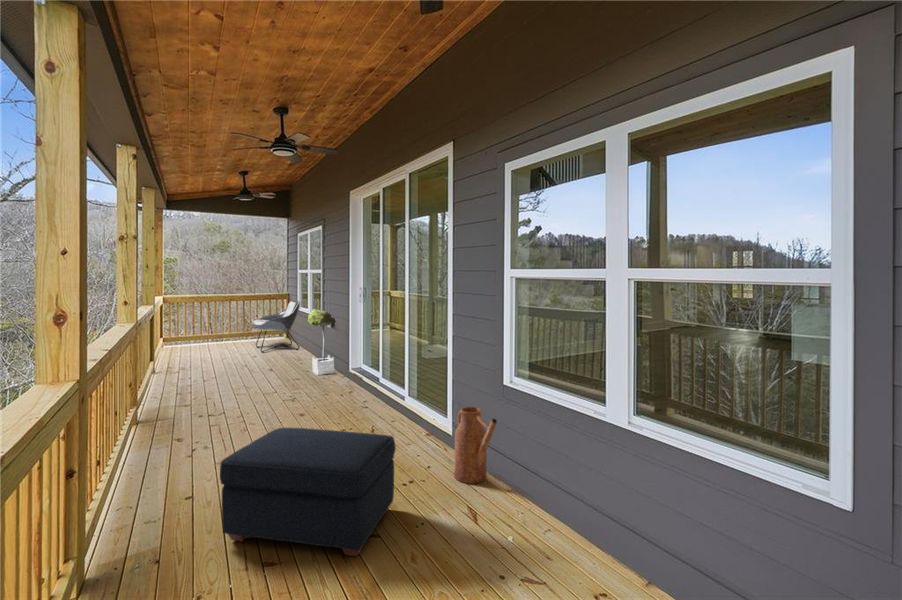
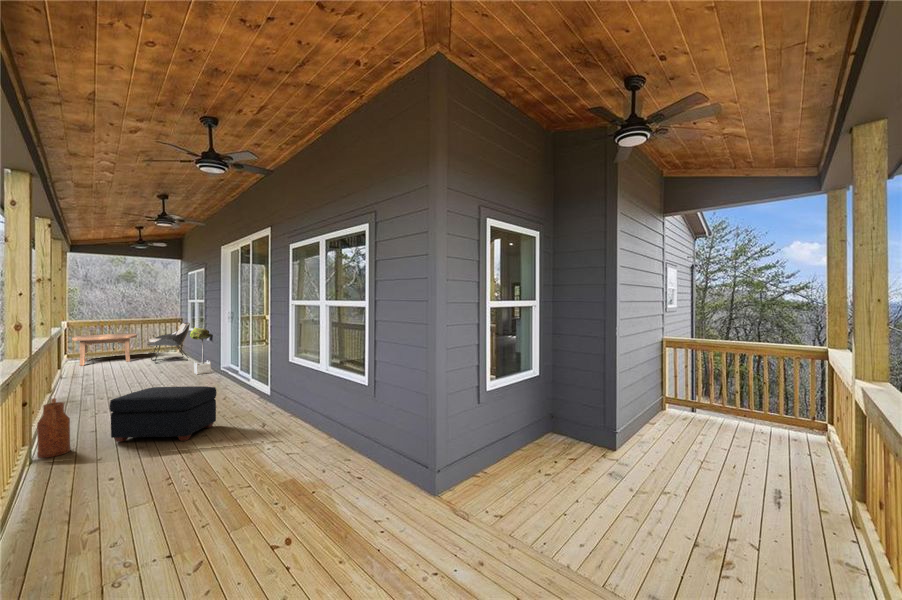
coffee table: none [170,312,239,351] -> present [72,333,137,366]
watering can: present [454,407,497,484] -> present [37,398,71,458]

